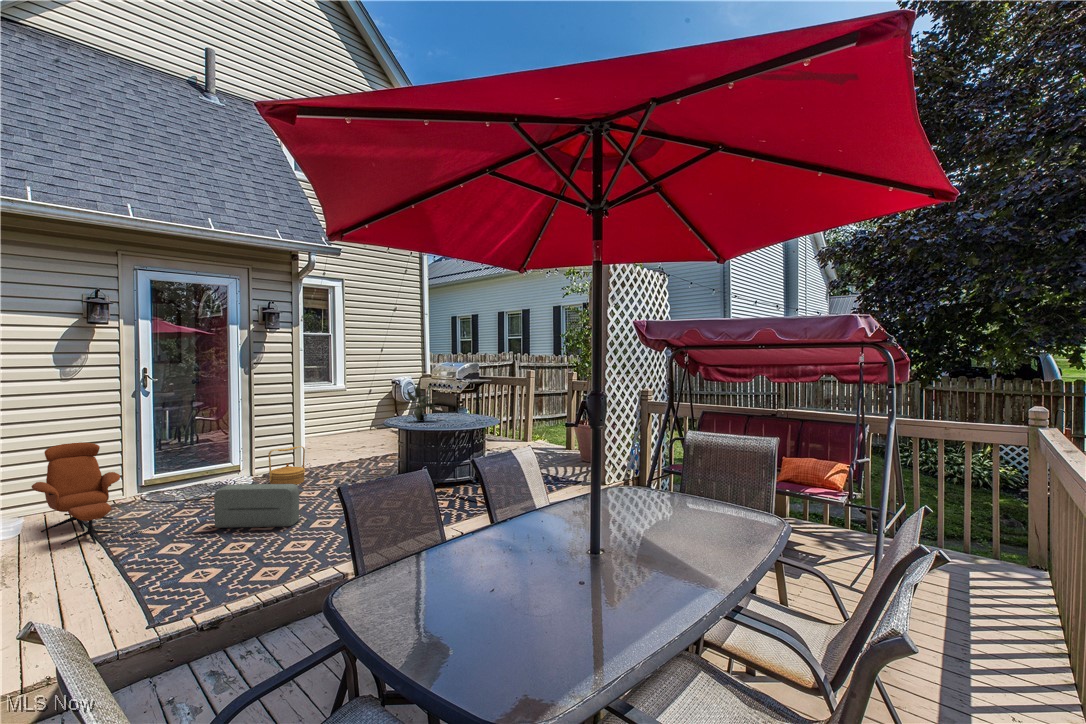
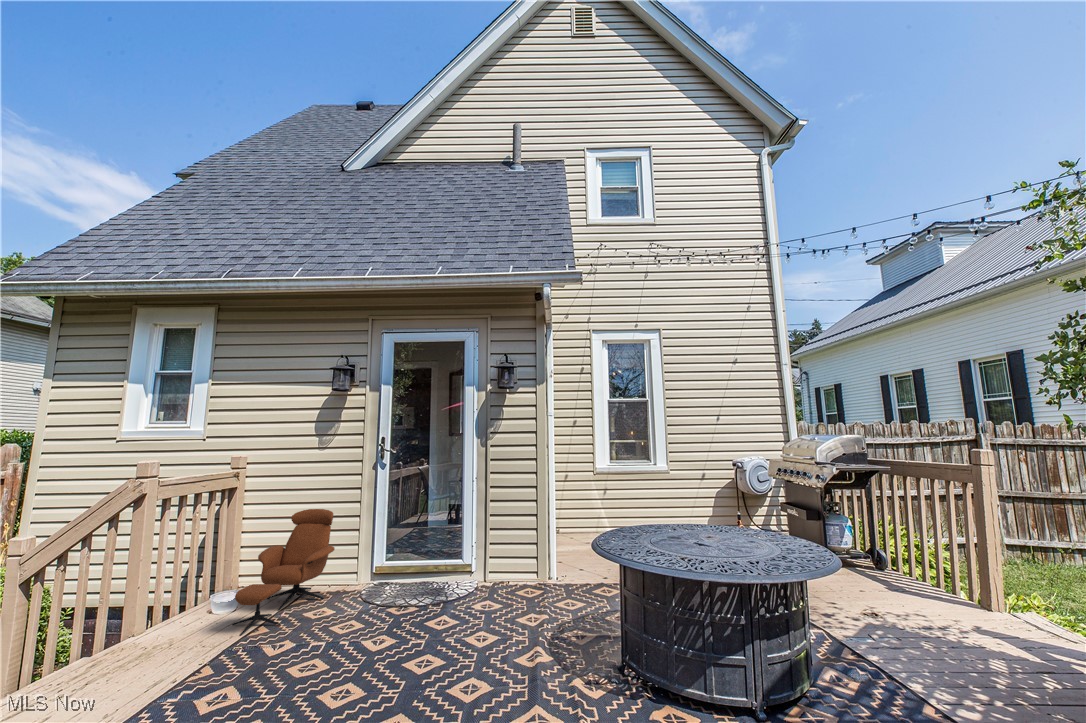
potted plant: present [406,386,437,422] -> none [624,475,688,544]
woven basket: present [268,446,305,485] -> none [493,545,540,601]
pouf: present [214,484,299,528] -> none [320,598,394,703]

